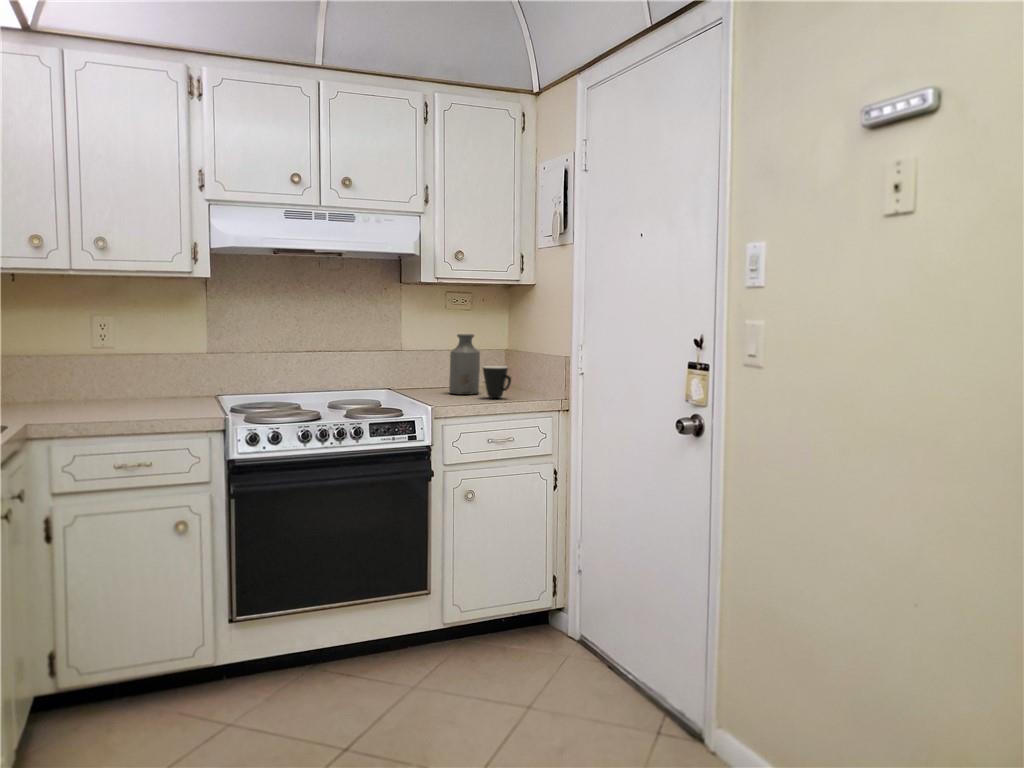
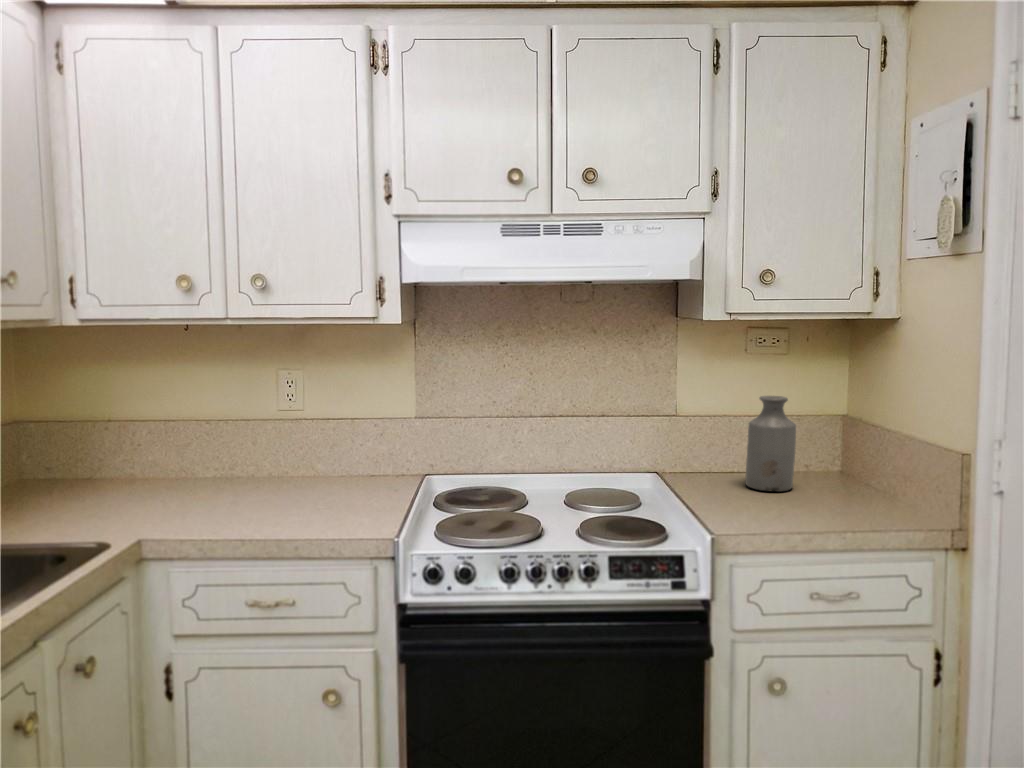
mug: present [483,366,511,398] -> none [801,453,851,508]

